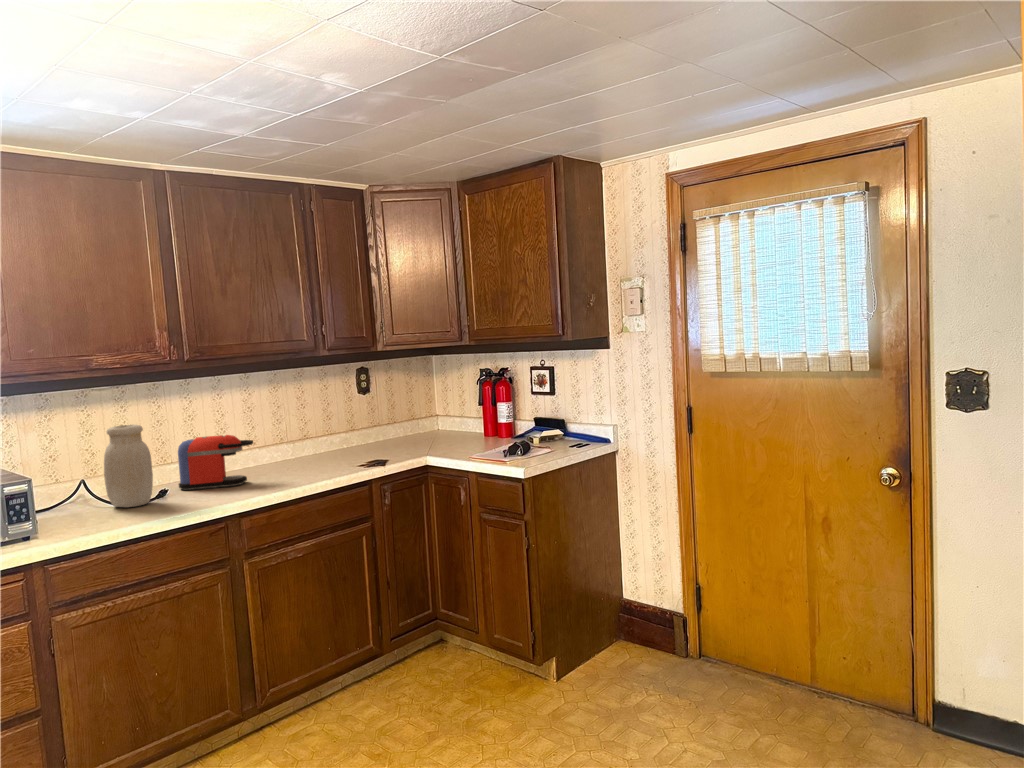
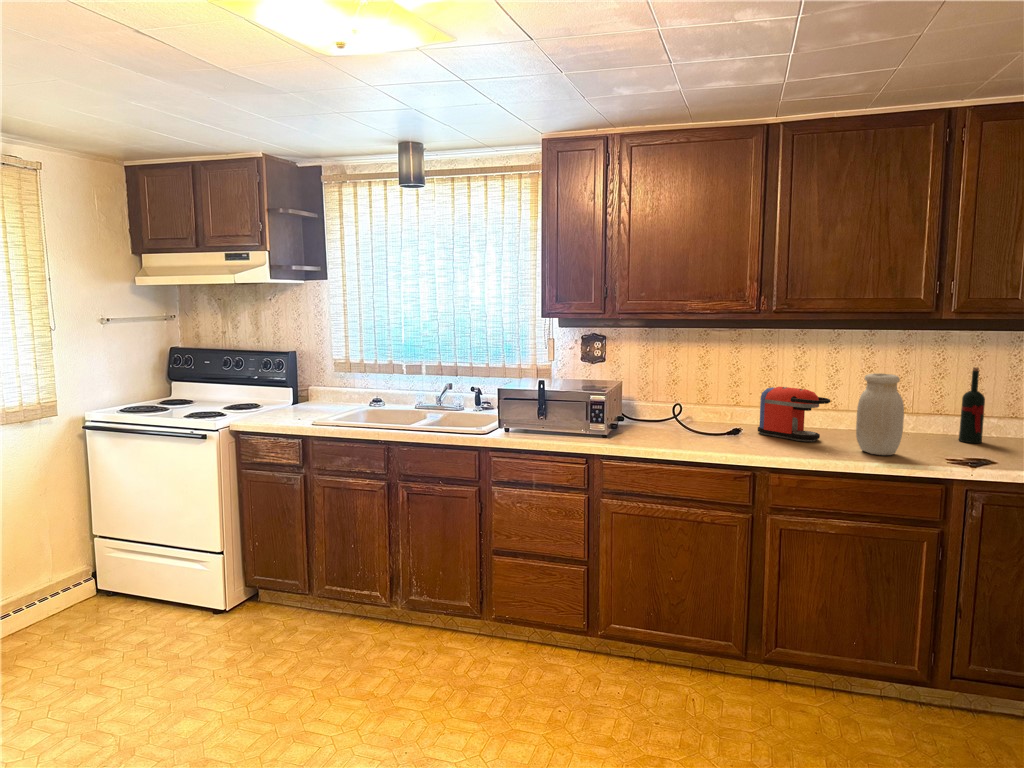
wine bottle: none [326,397,346,458] -> present [959,367,985,443]
jar: present [104,424,153,507] -> present [856,373,904,455]

